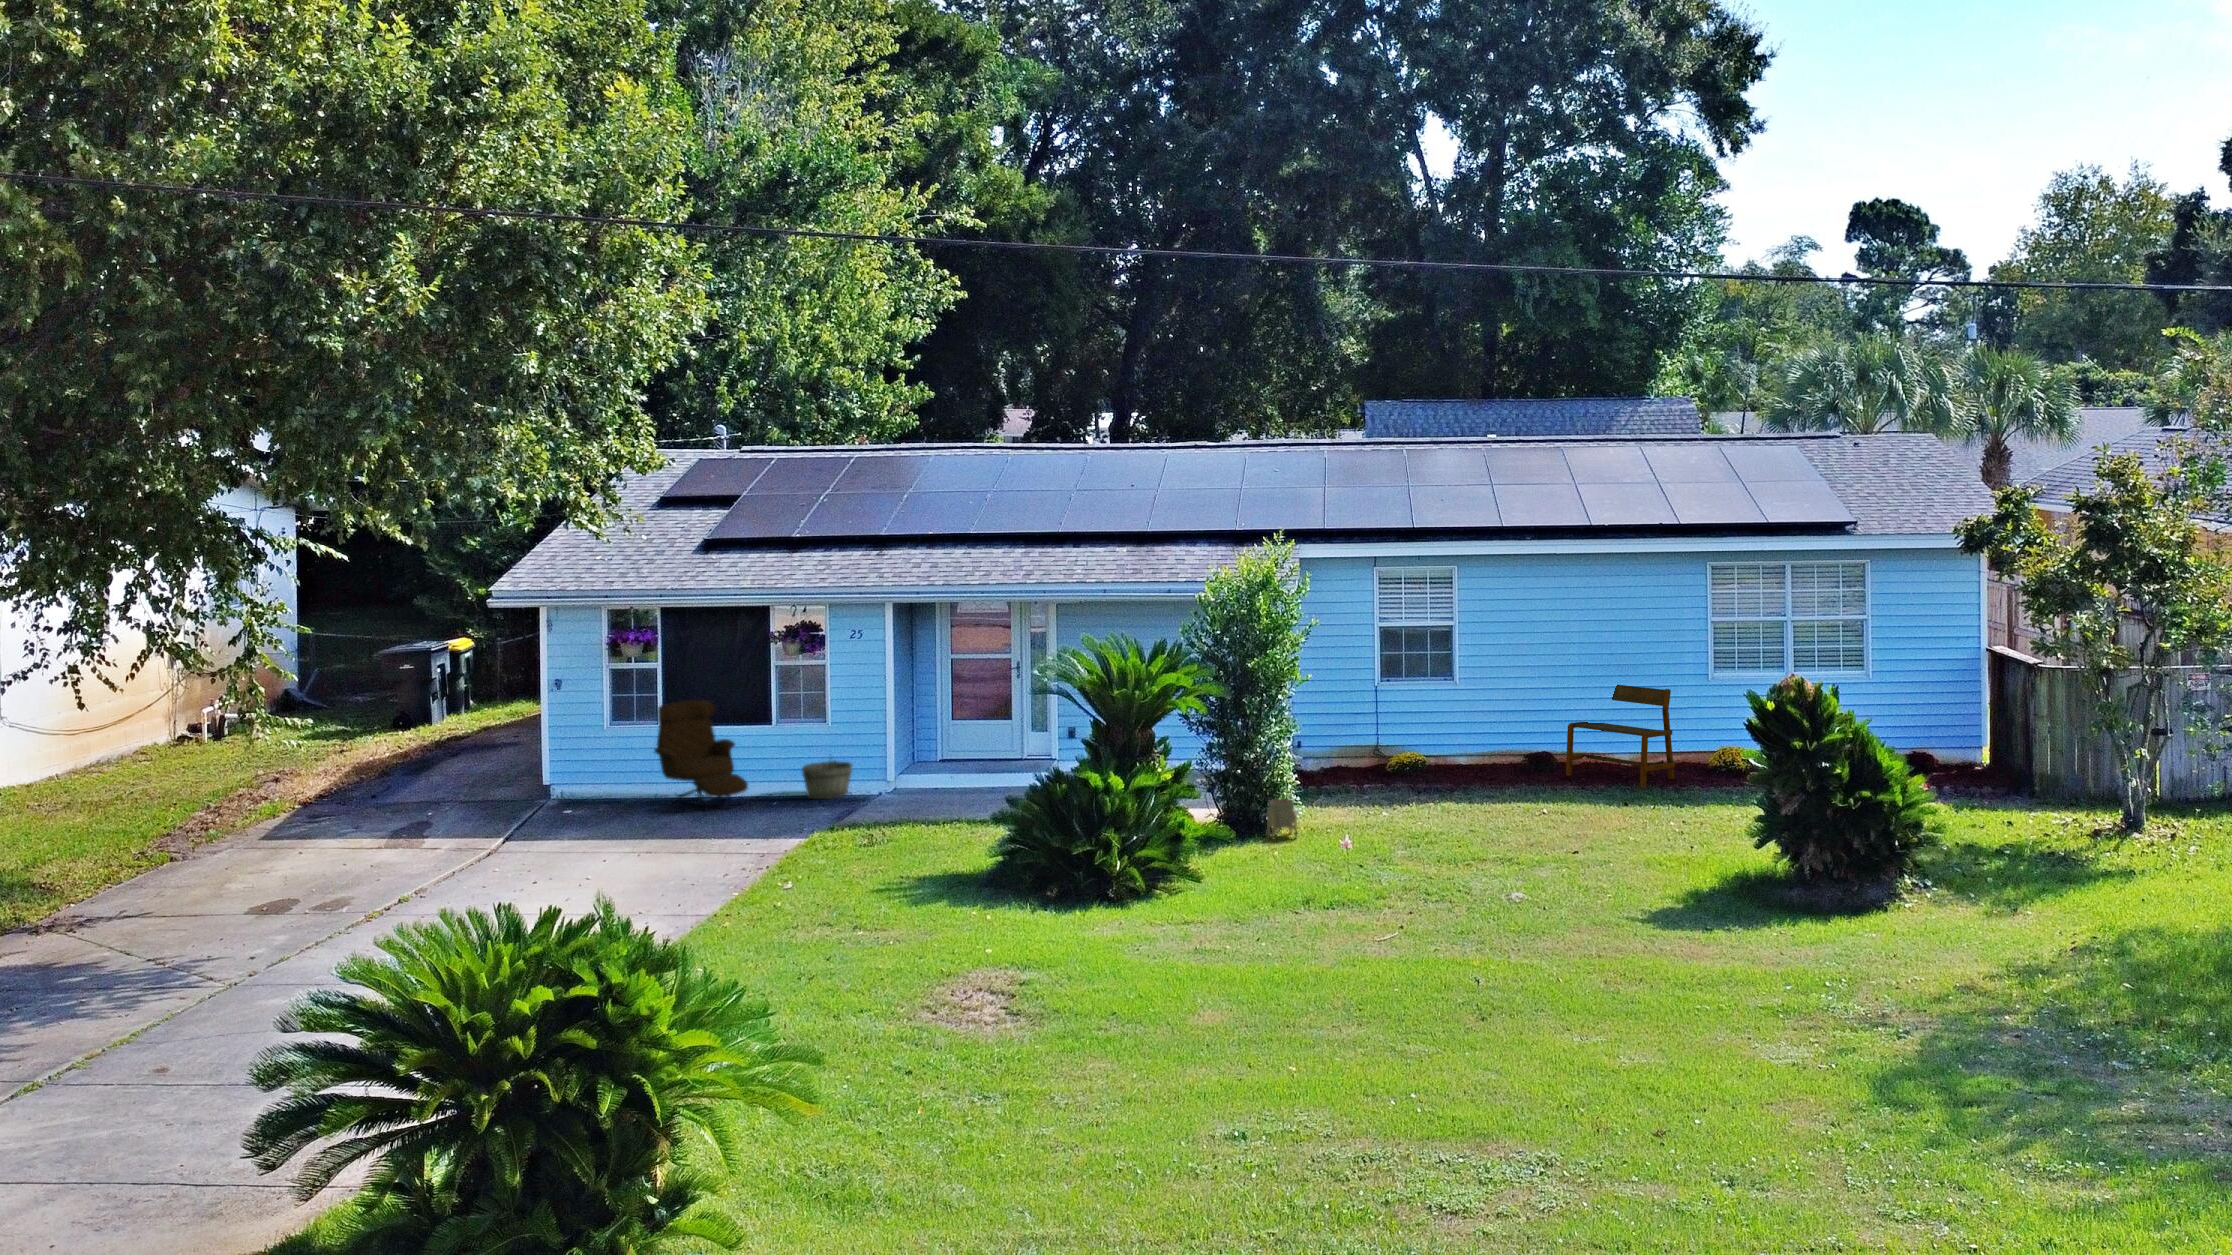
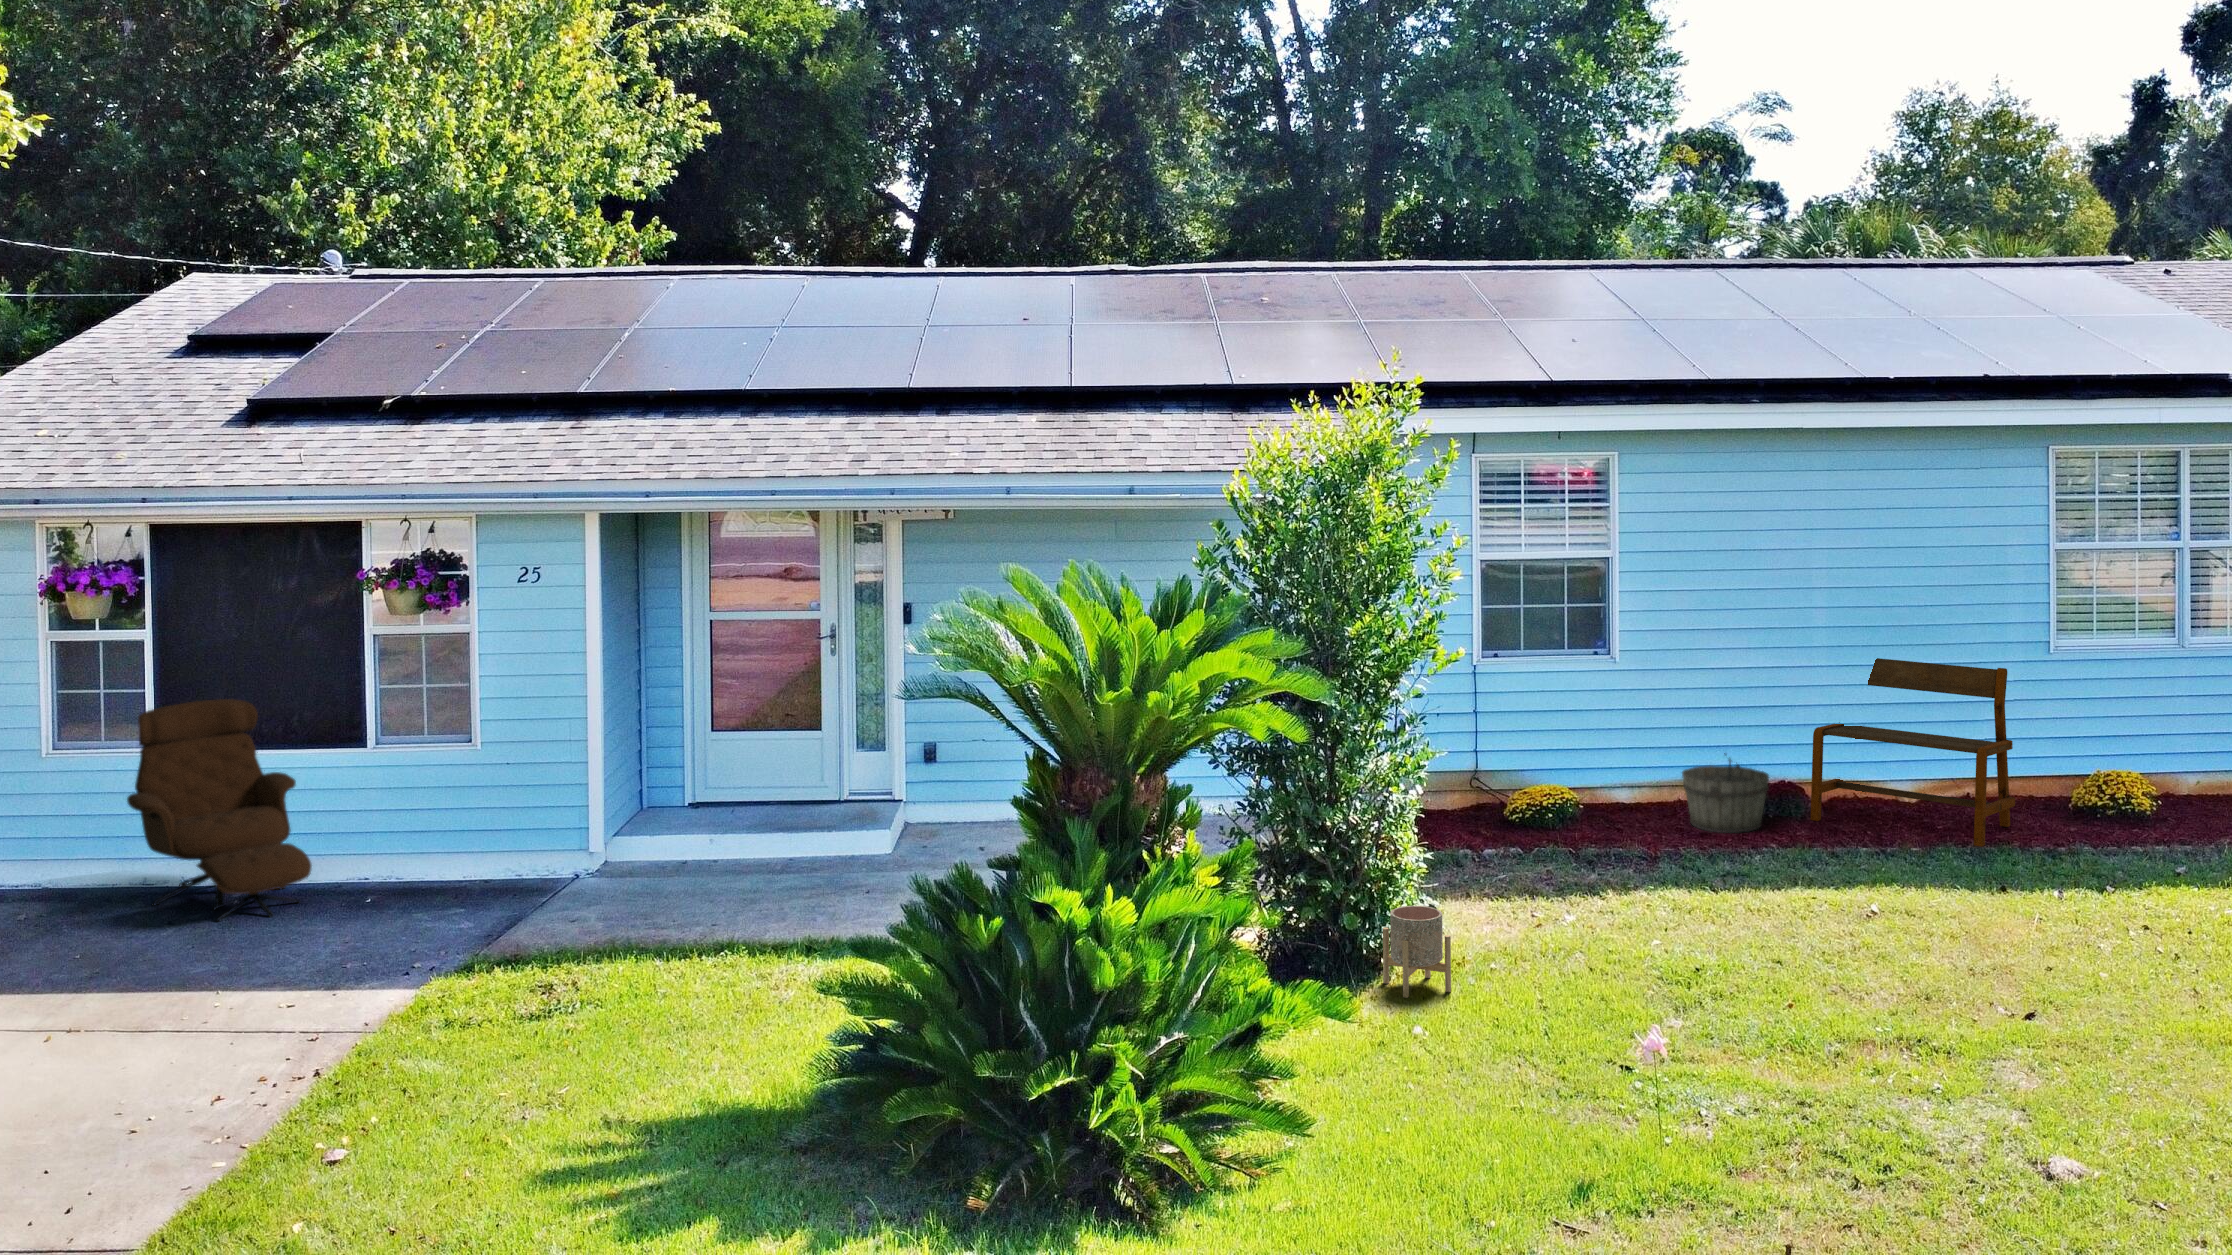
wooden bucket: present [802,761,852,799] -> present [1682,753,1769,833]

